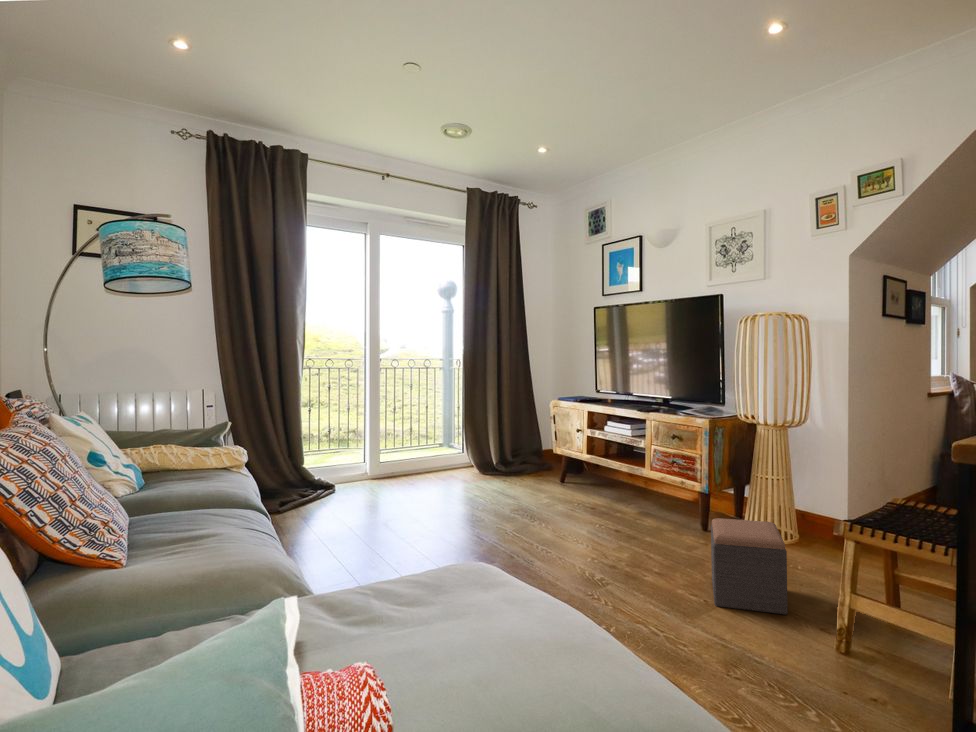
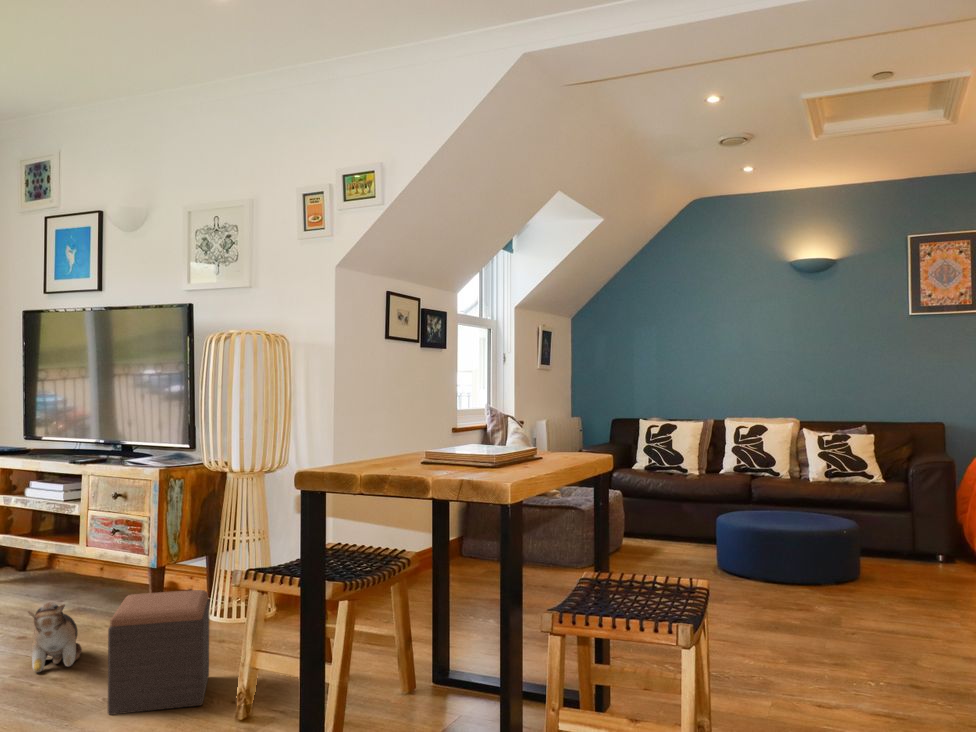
plush toy: none [641,513,670,558] -> present [28,602,82,672]

